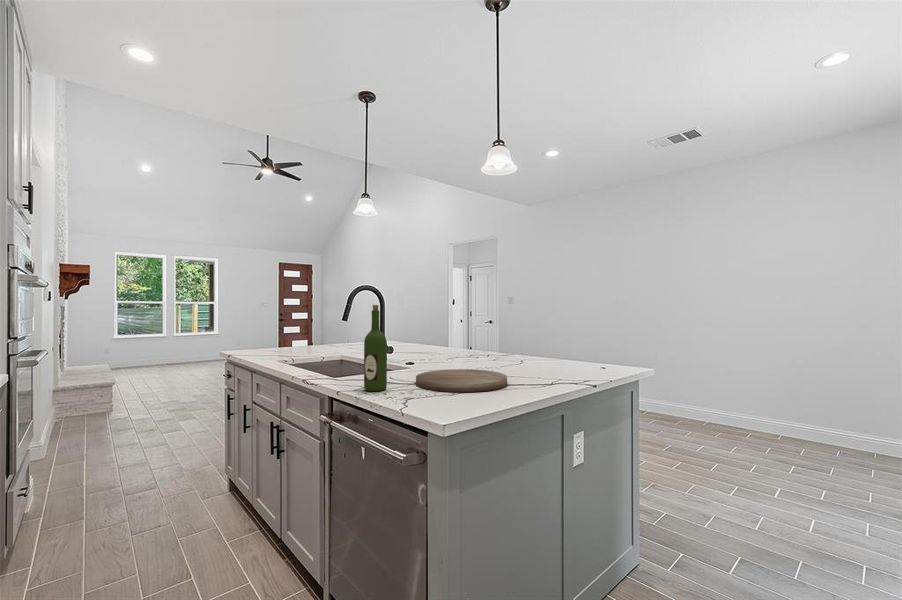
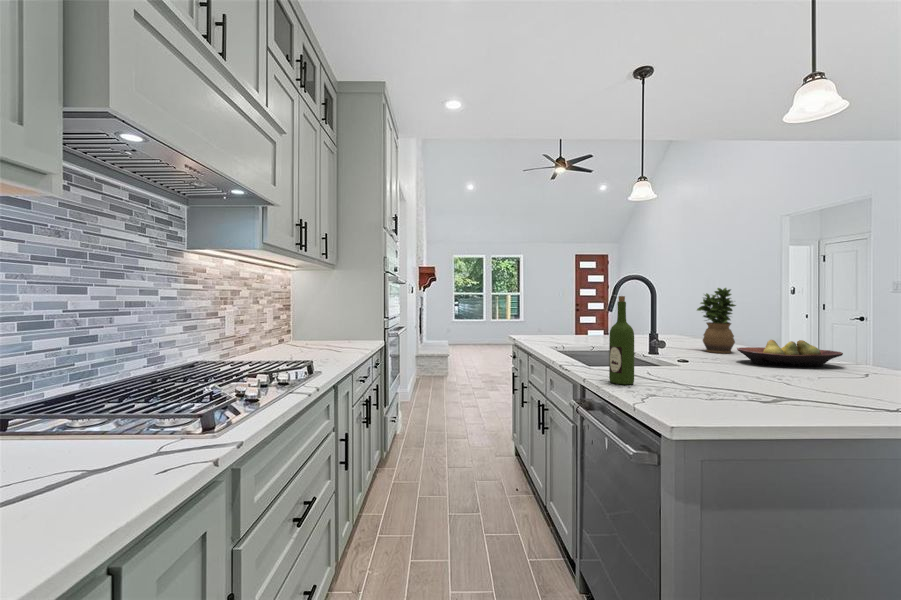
potted plant: none [415,298,444,354] -> present [697,288,736,353]
fruit bowl: none [449,339,512,361] -> present [737,340,843,366]
cutting board: present [416,369,507,392] -> none [672,371,806,404]

